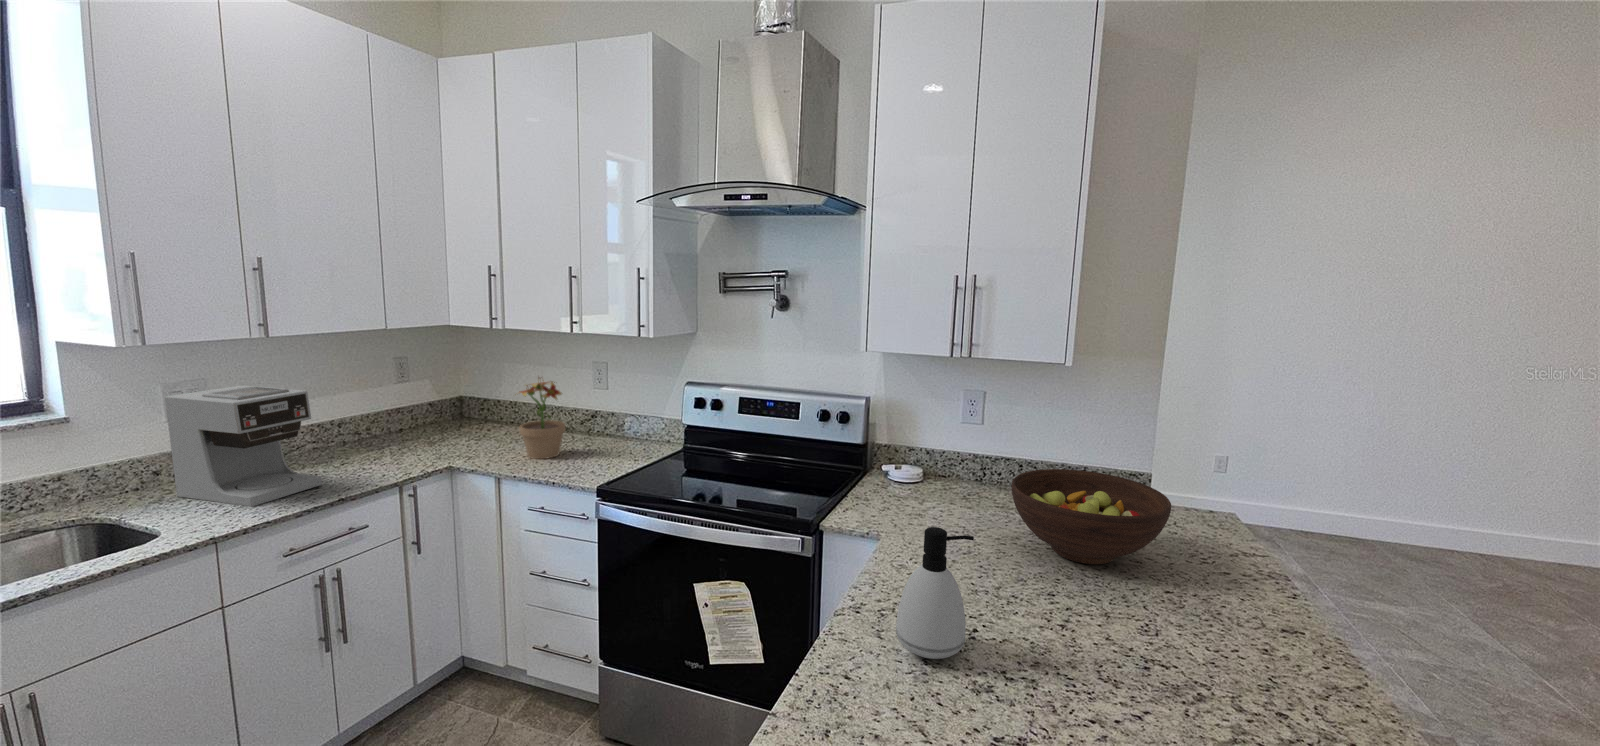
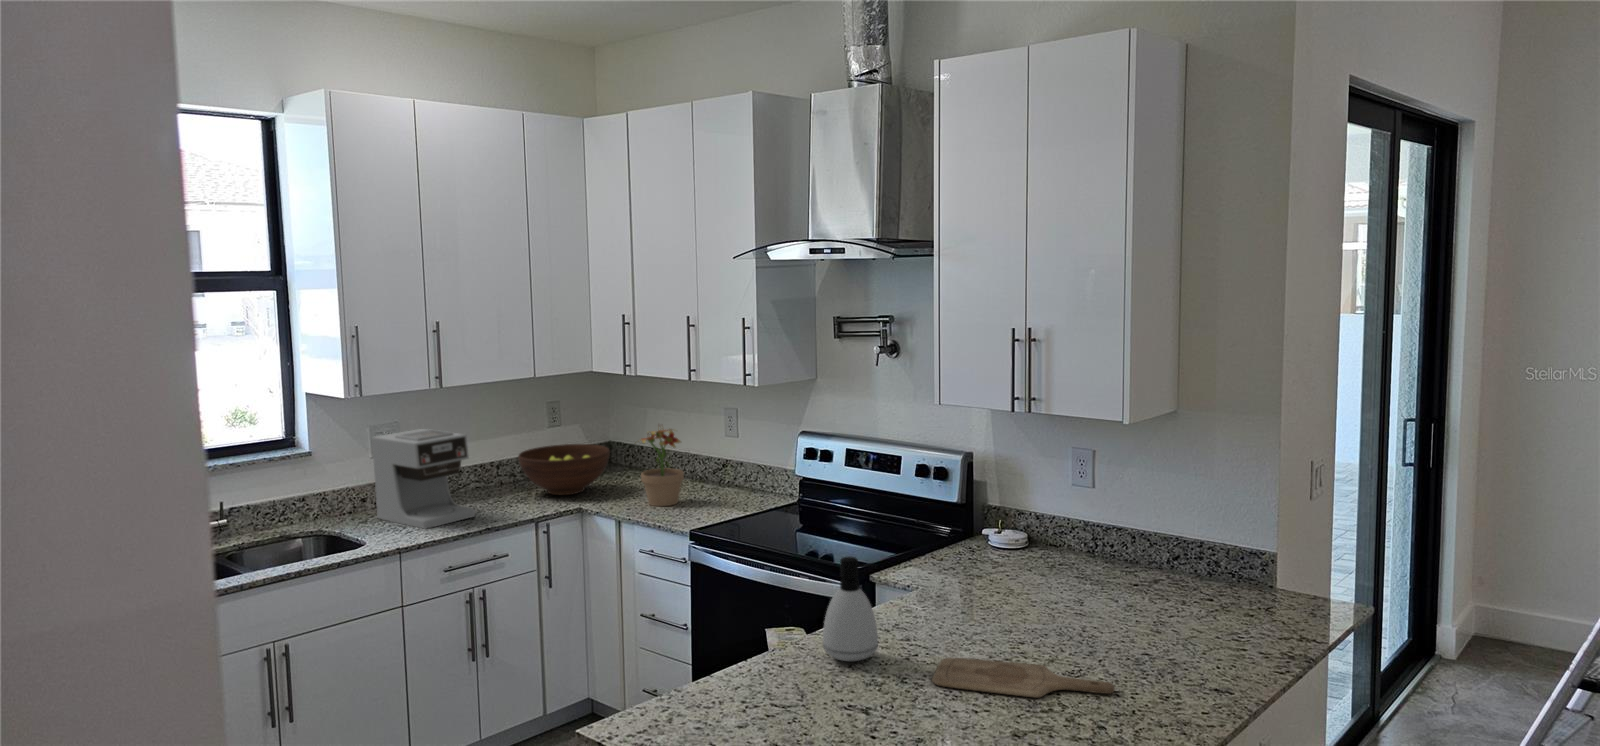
fruit bowl: present [1011,469,1171,564] -> present [518,444,610,495]
cutting board: none [1033,630,1244,682] -> present [932,657,1115,698]

